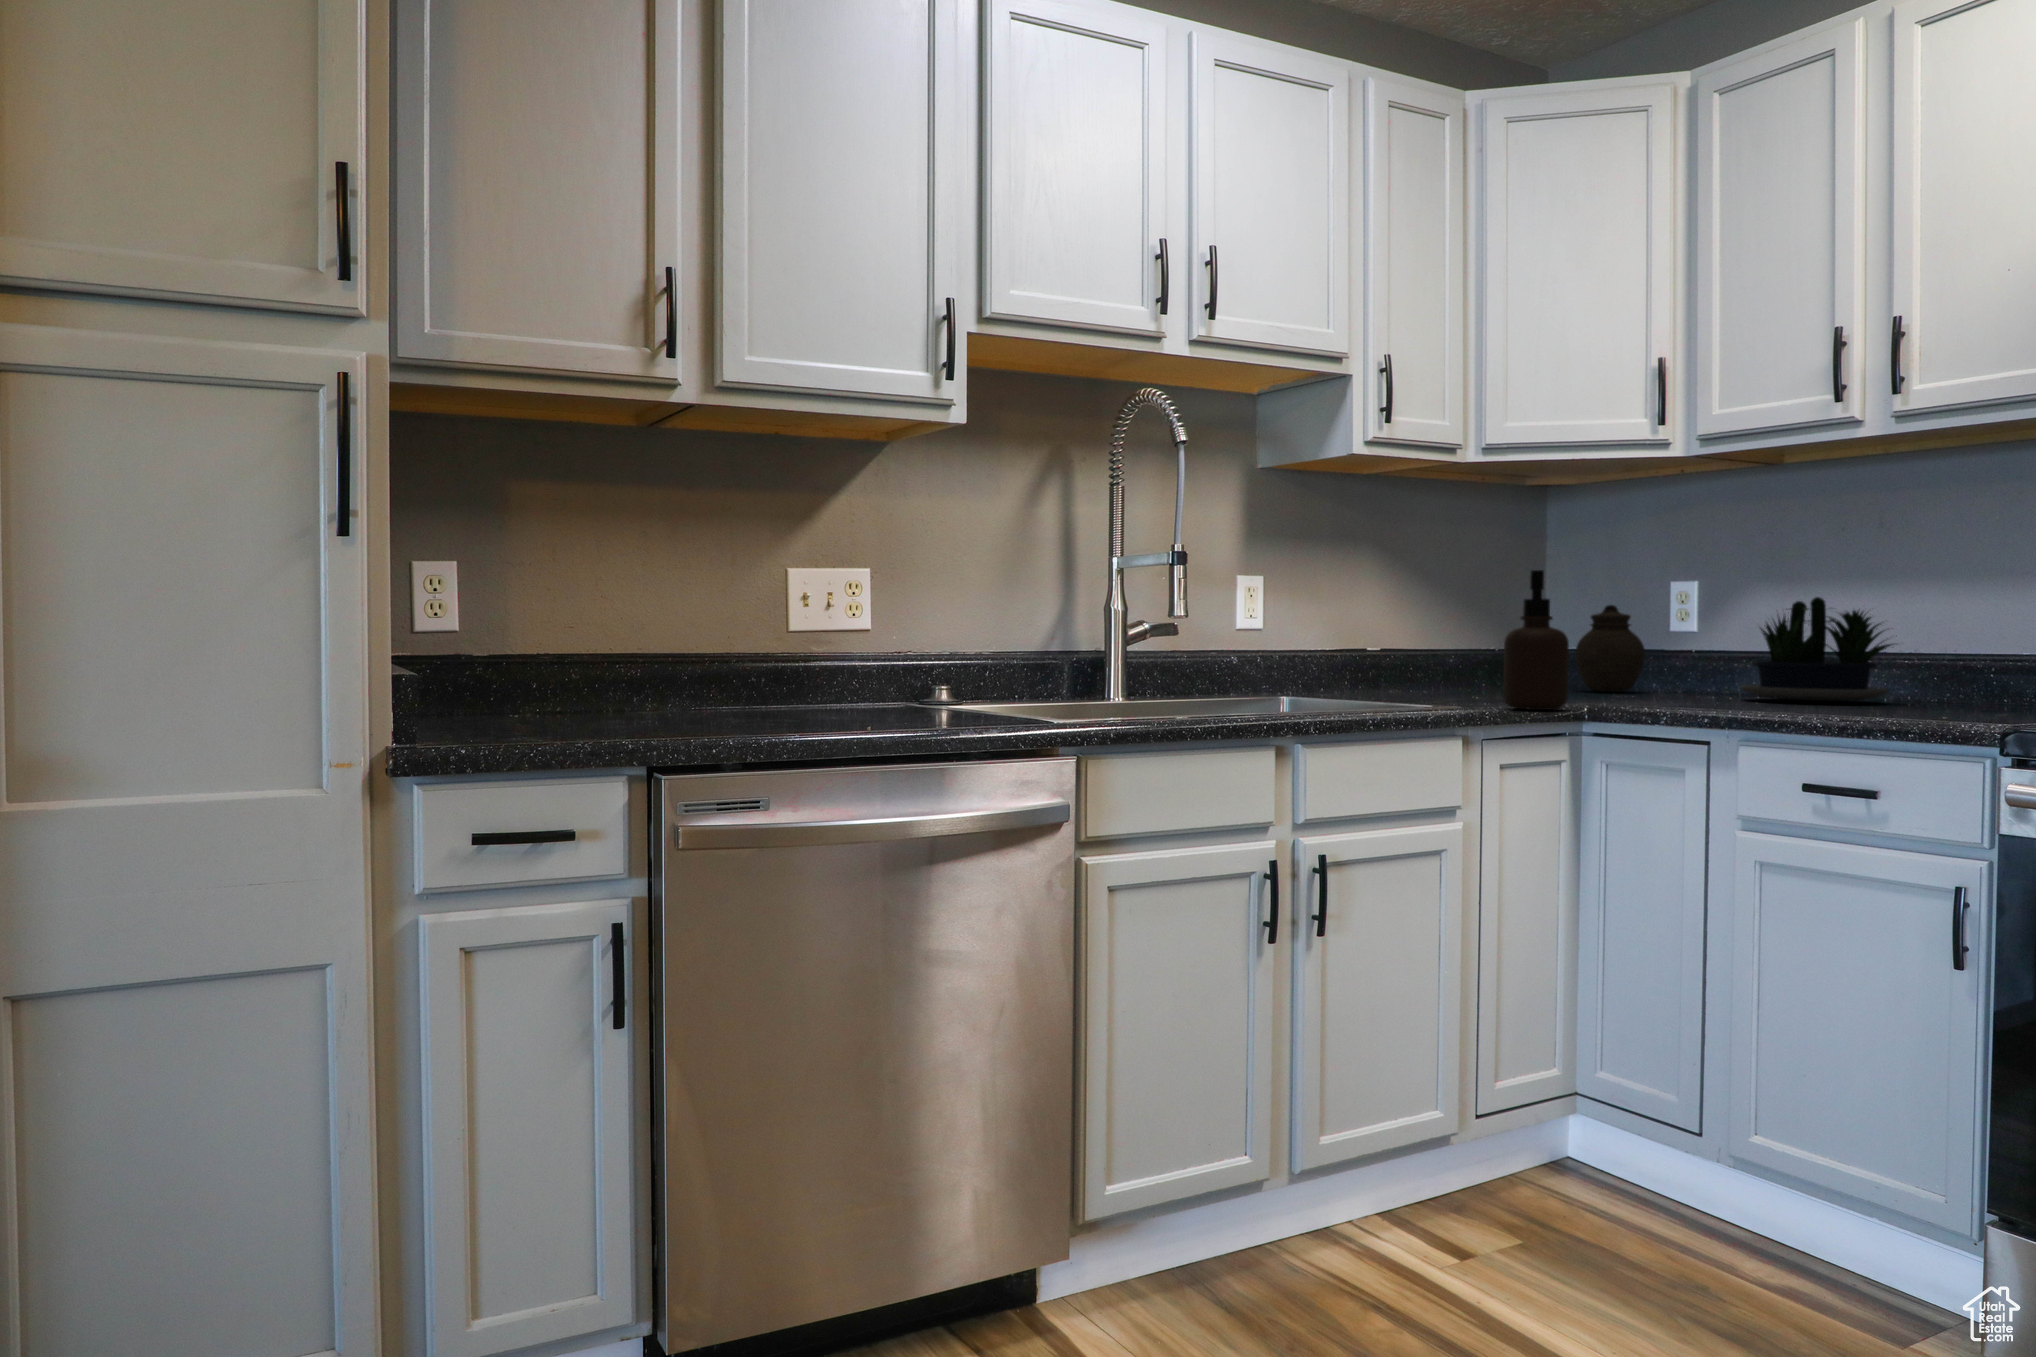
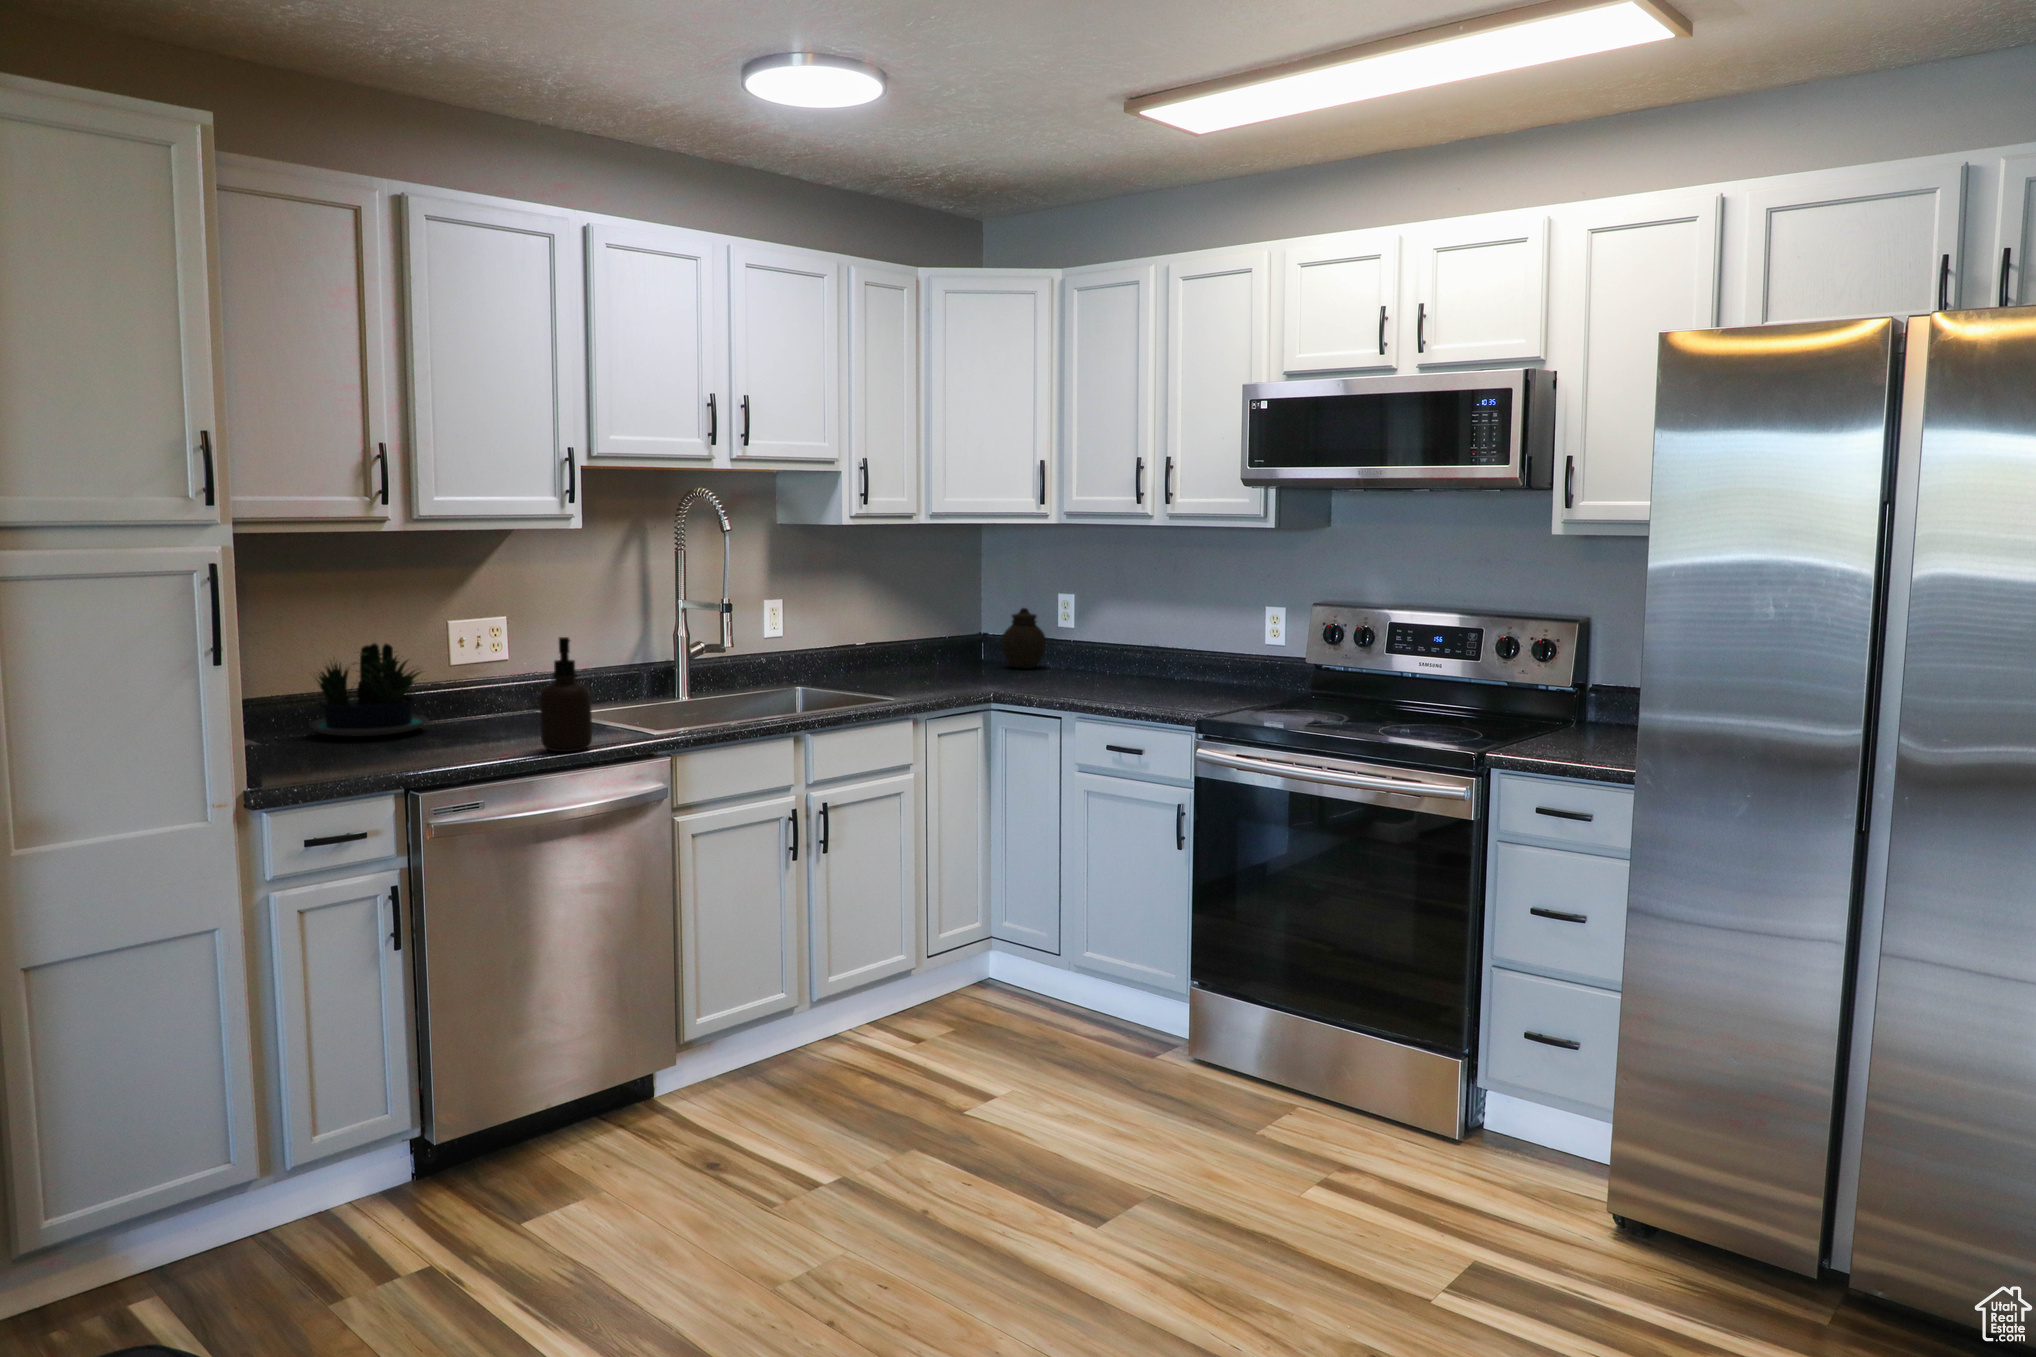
soap dispenser: present [1504,570,1569,710] -> present [540,637,592,752]
potted plant: present [1741,597,1897,701] -> present [310,643,428,737]

